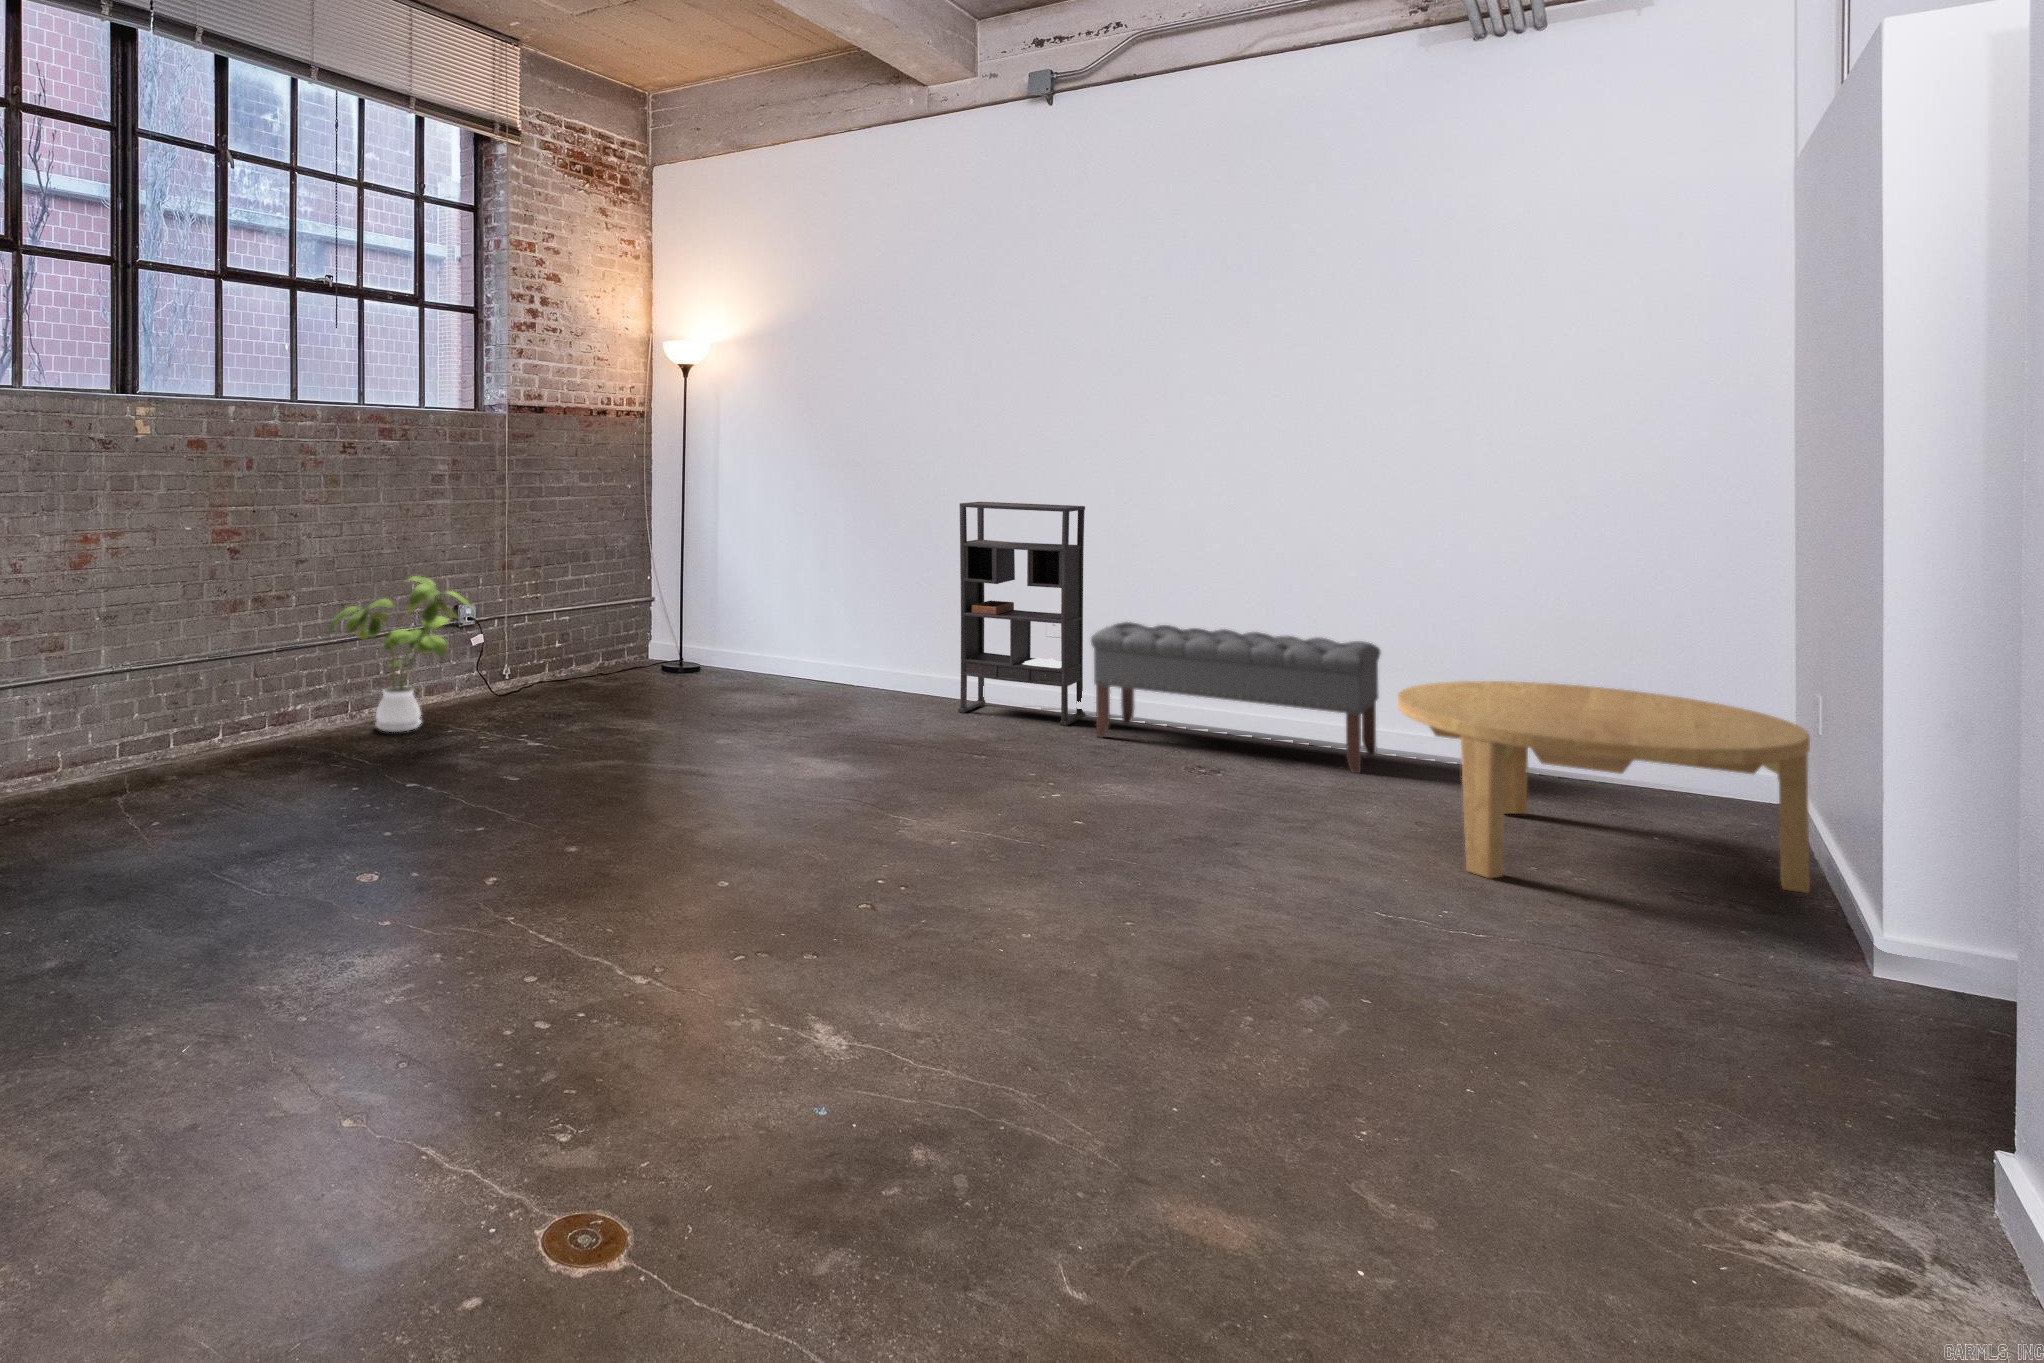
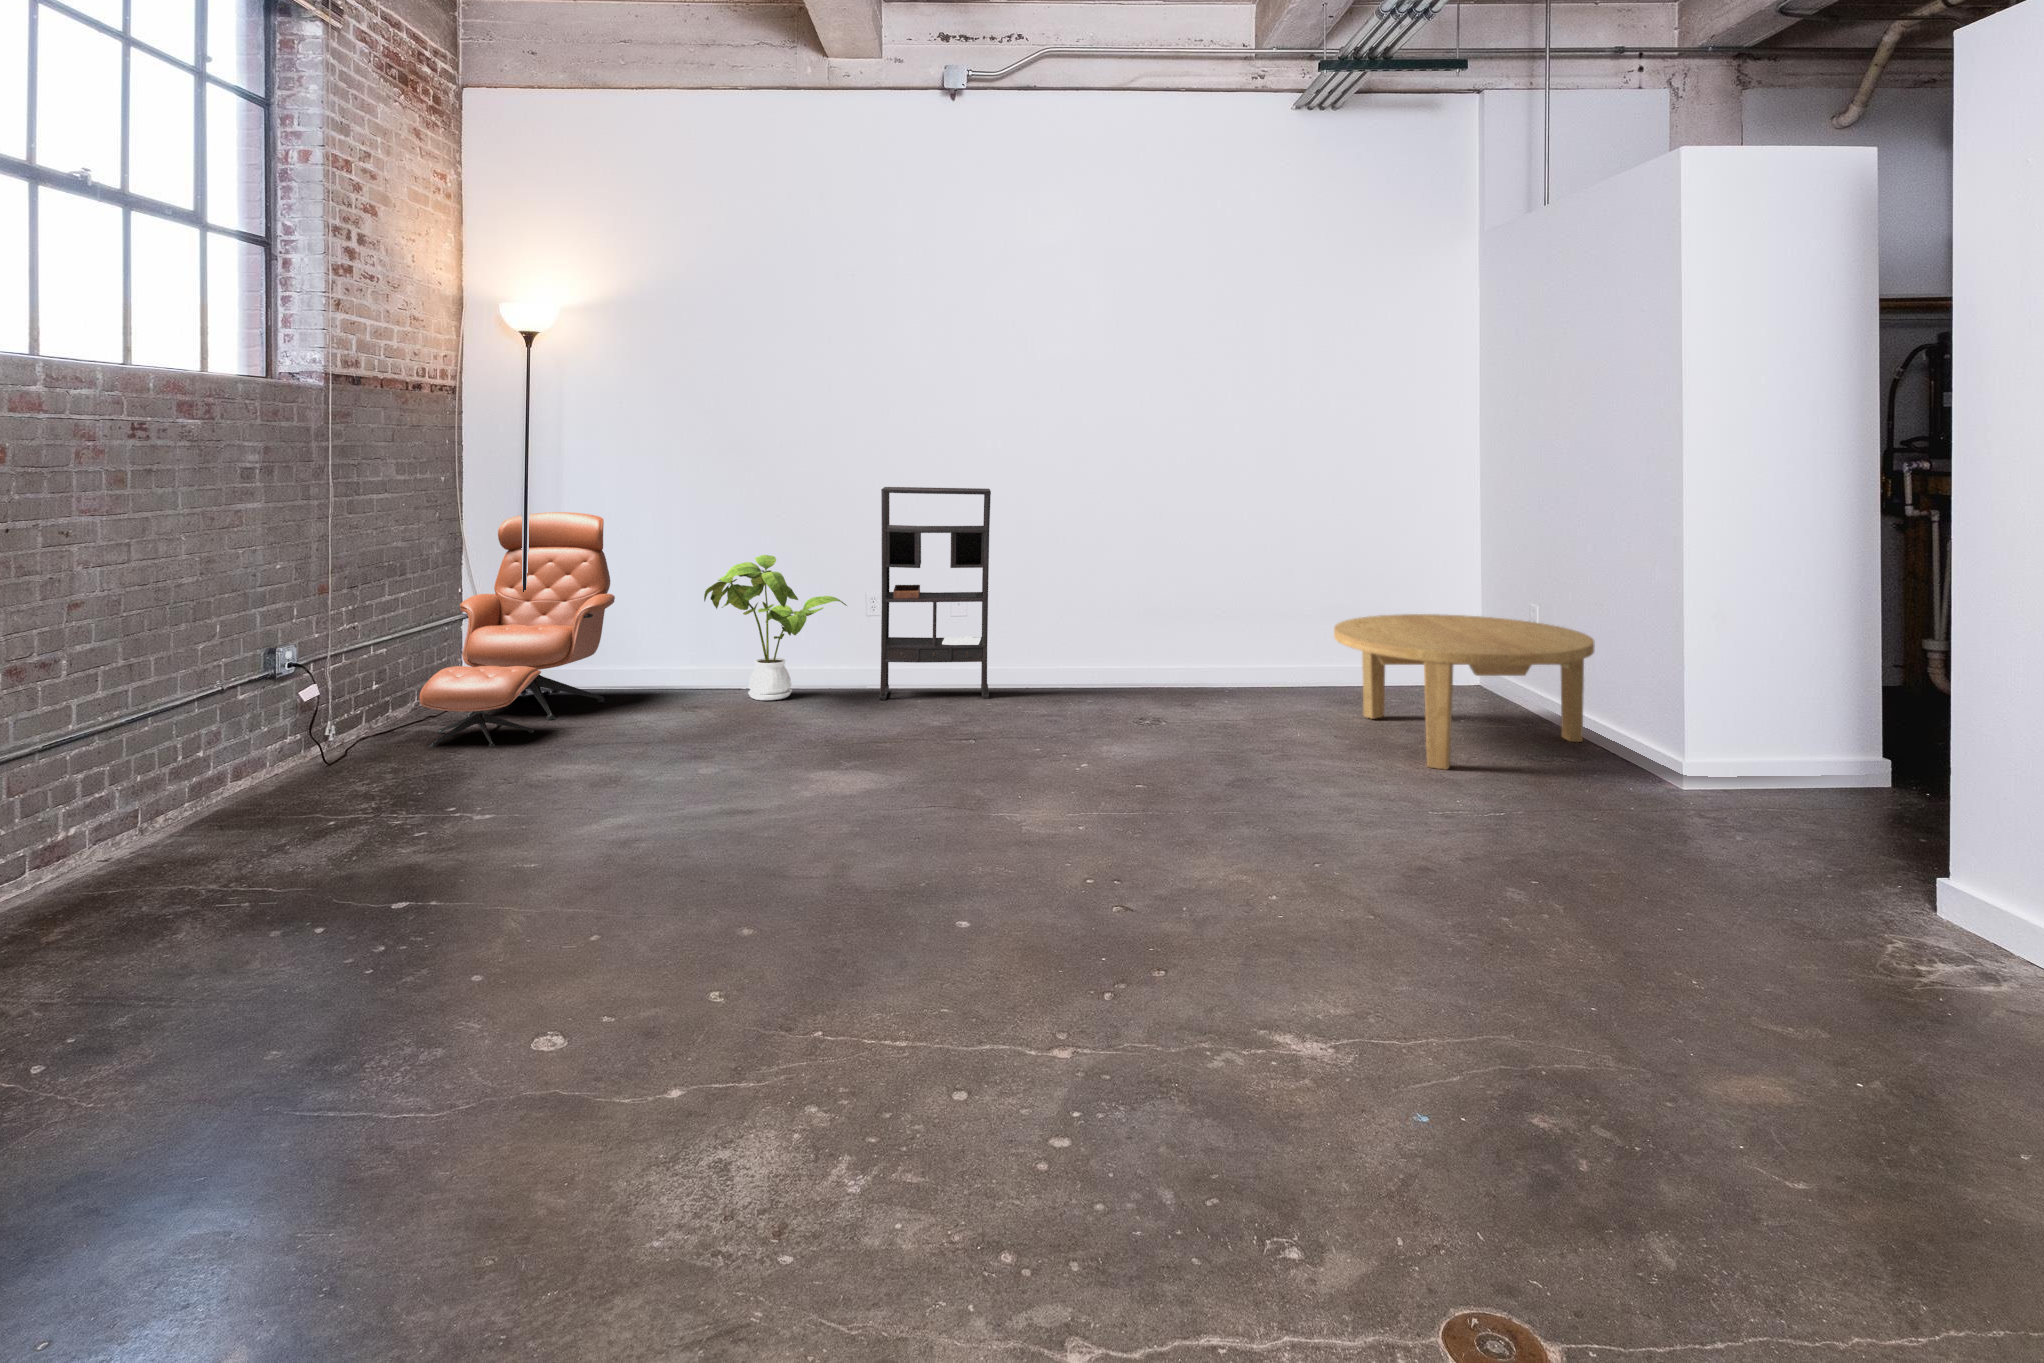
lounge chair: none [570,517,750,702] -> present [420,512,615,747]
house plant: present [329,576,472,732] -> present [704,555,847,700]
bench: present [1091,622,1380,773] -> none [1024,595,1250,705]

